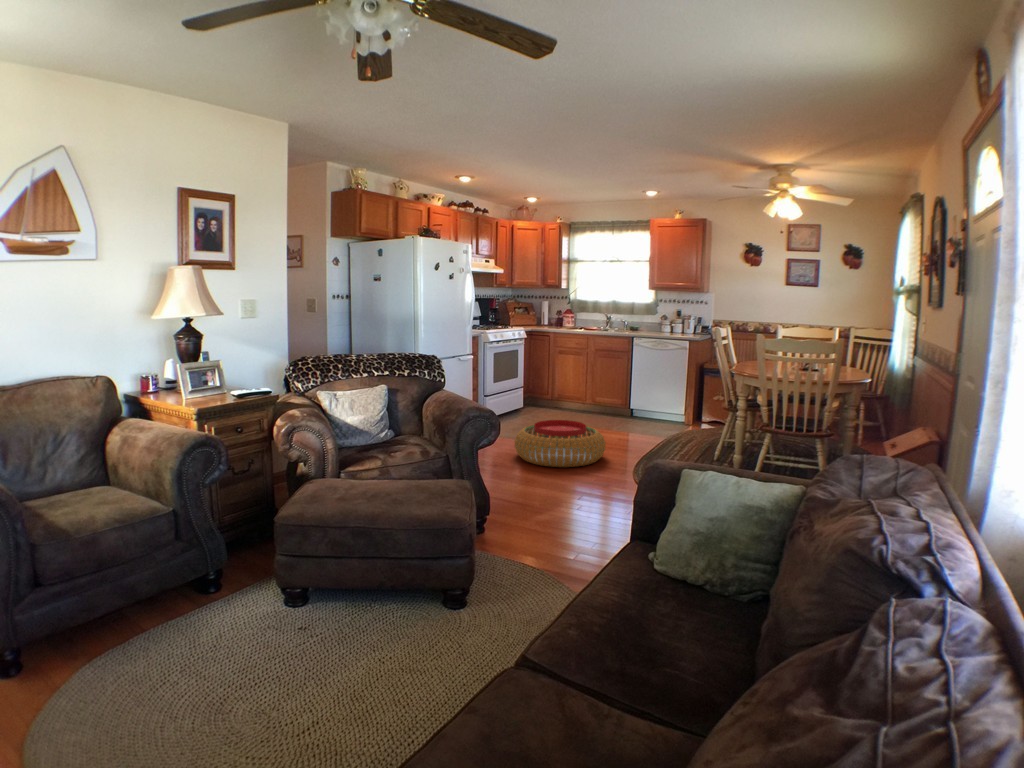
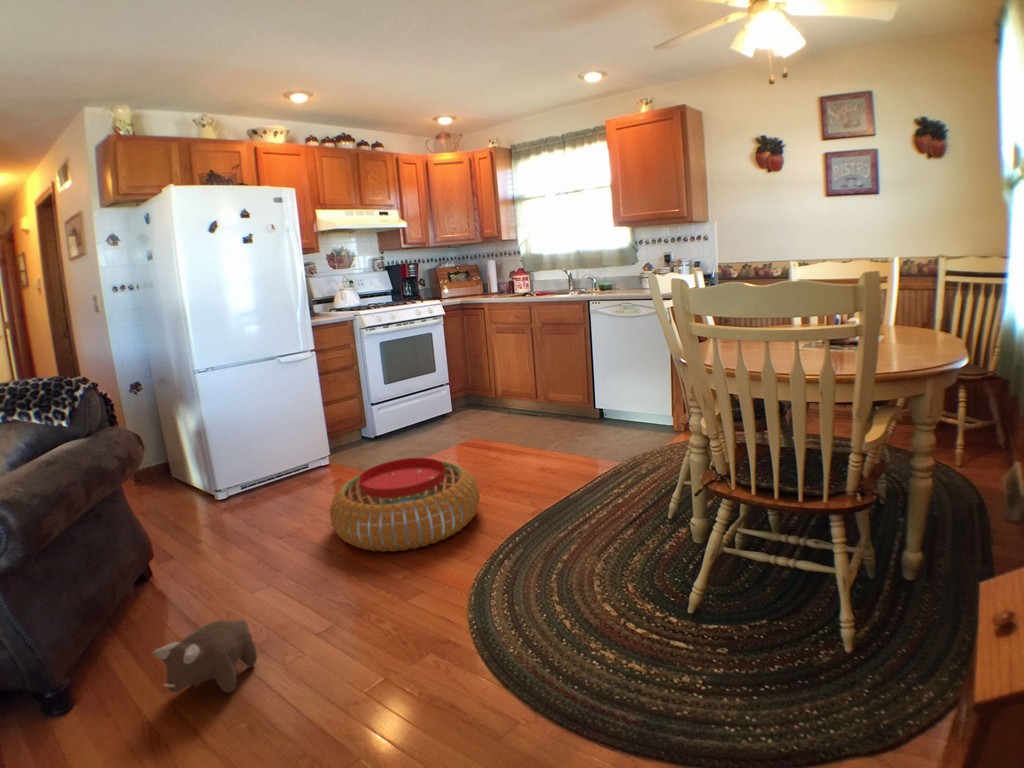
plush toy: none [513,473,547,507] -> present [153,620,257,693]

